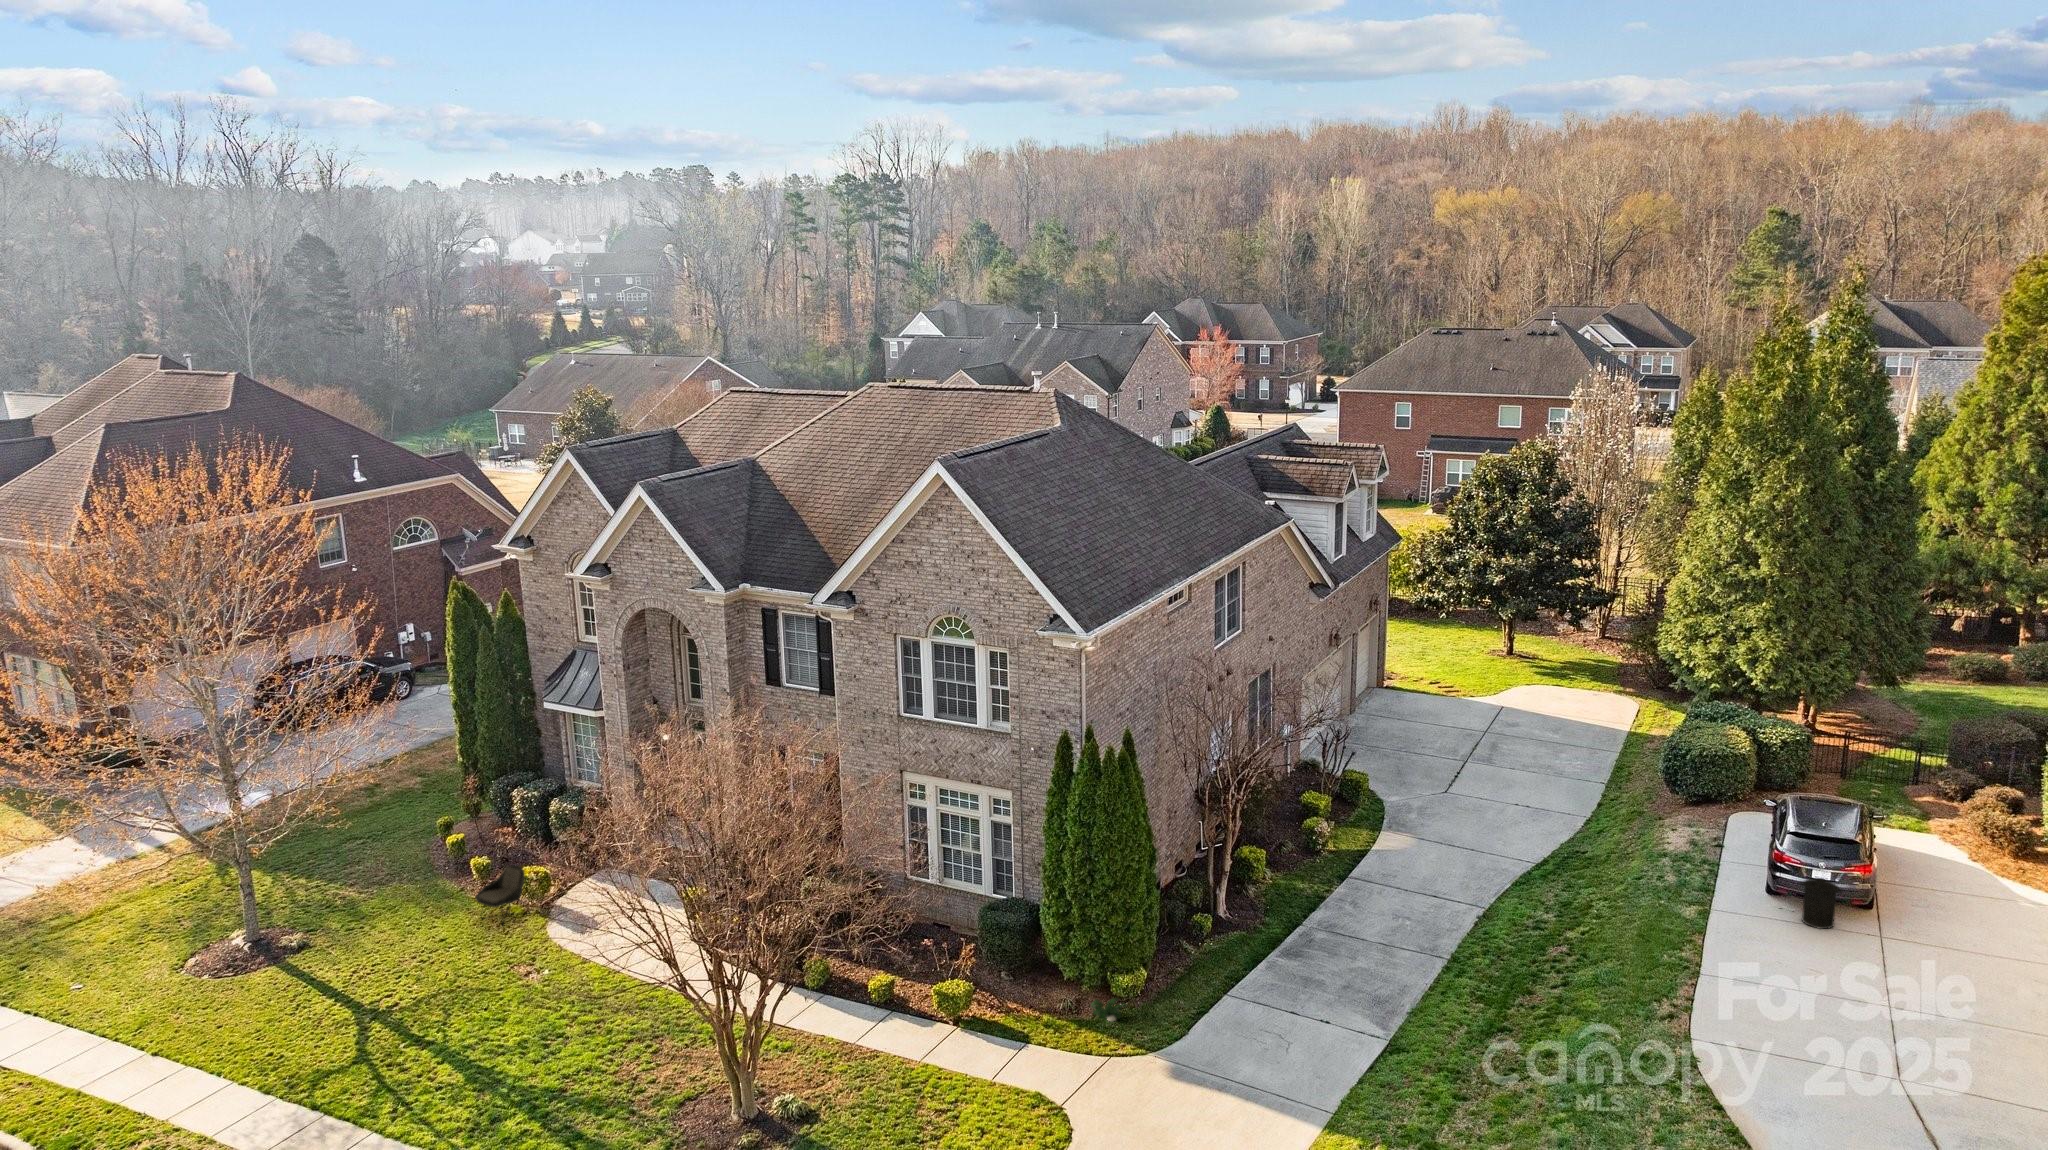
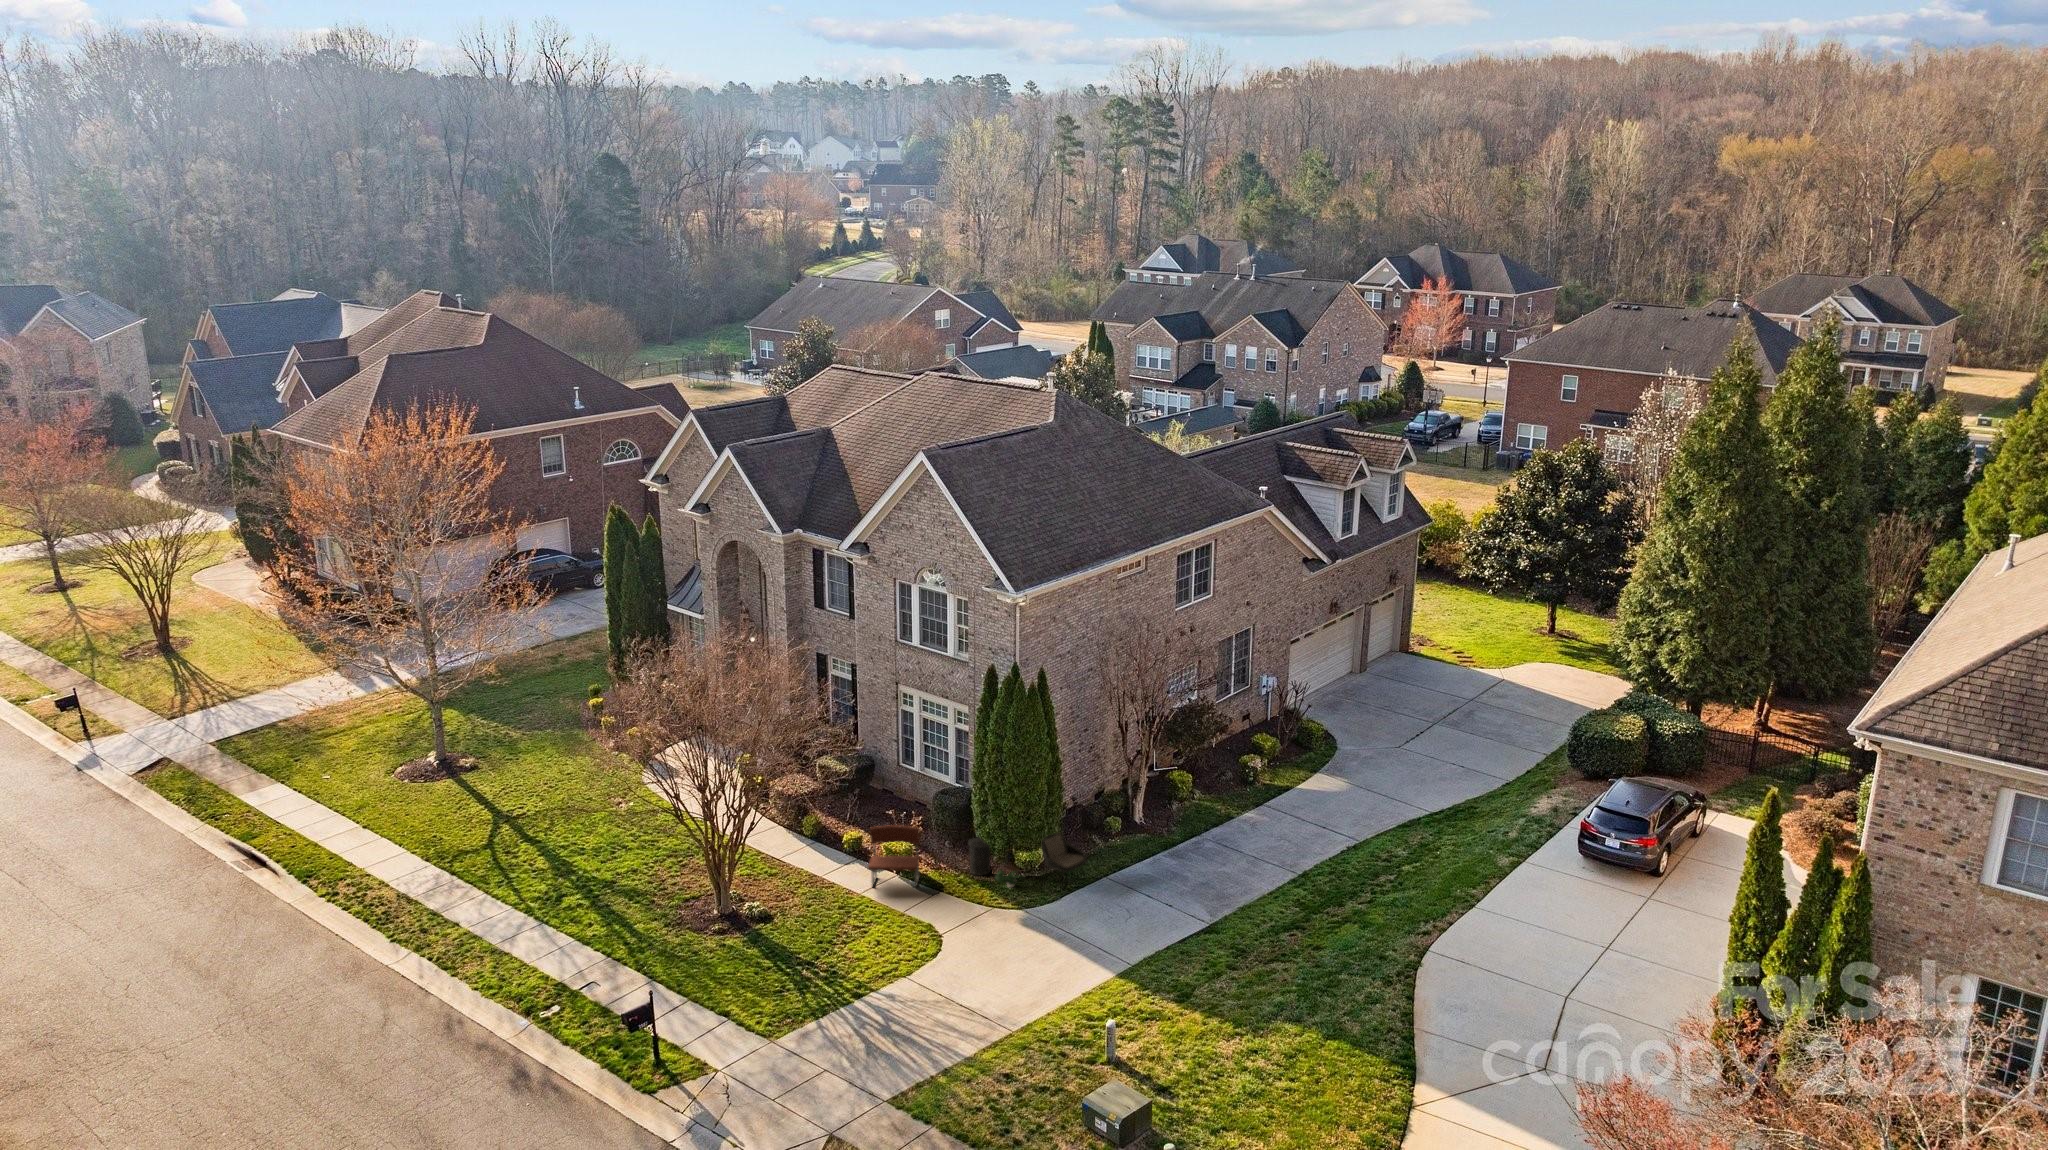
lounge chair: present [475,865,529,925] -> present [1041,833,1087,879]
trash can: present [1800,878,1842,929] -> present [968,837,991,875]
bench: none [921,958,992,1046] -> present [868,825,920,886]

